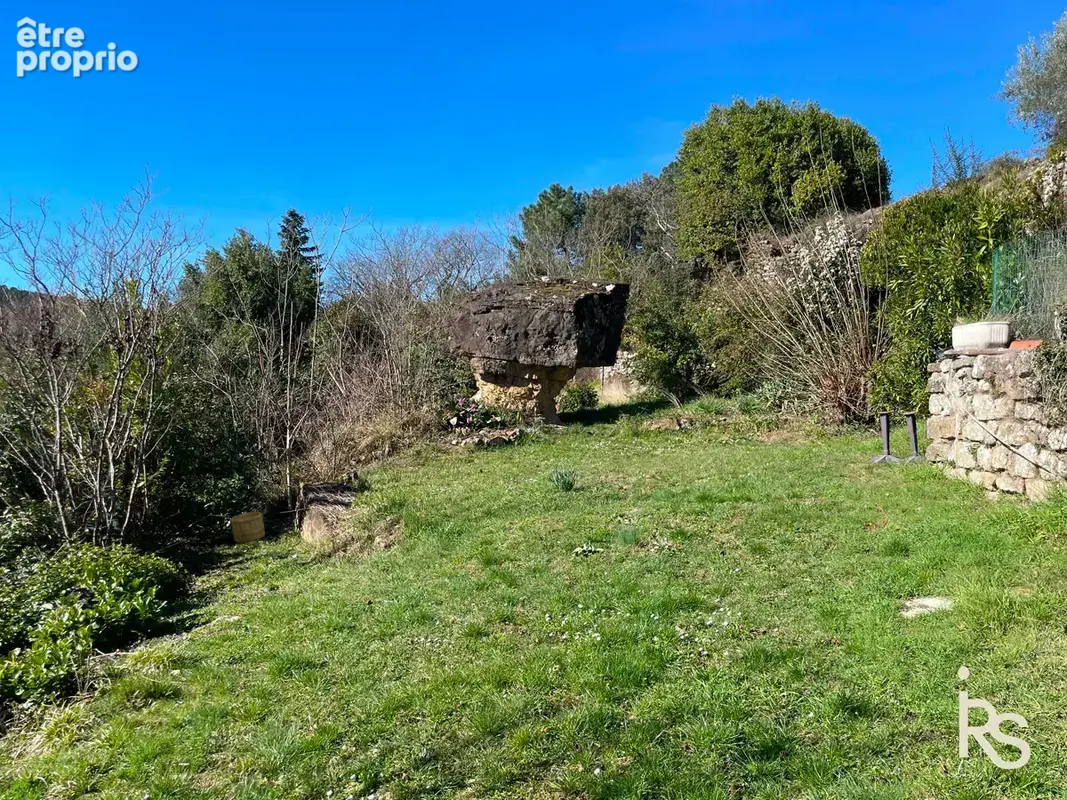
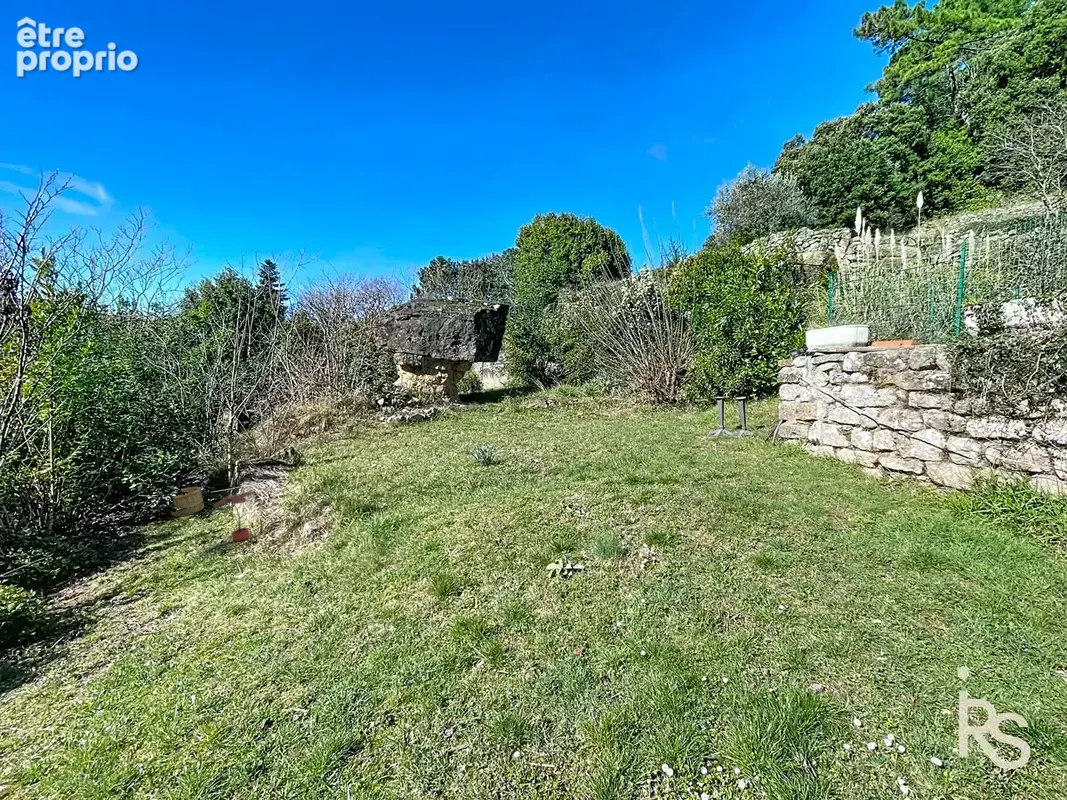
potted plant: none [284,511,319,562] -> present [214,492,252,541]

